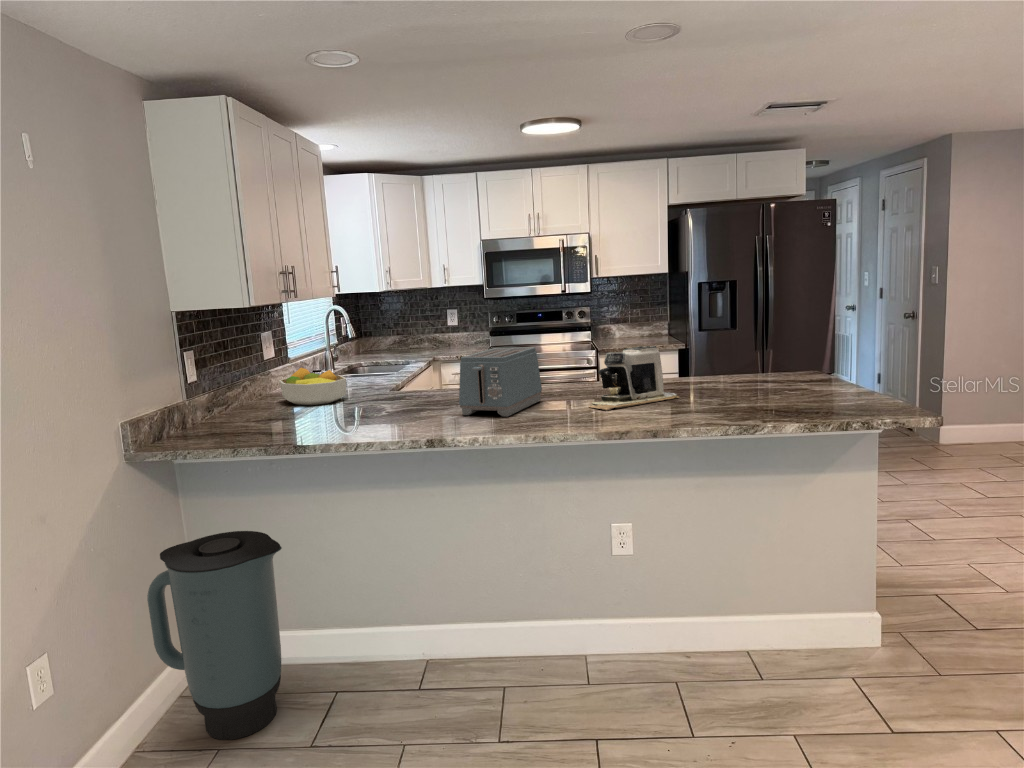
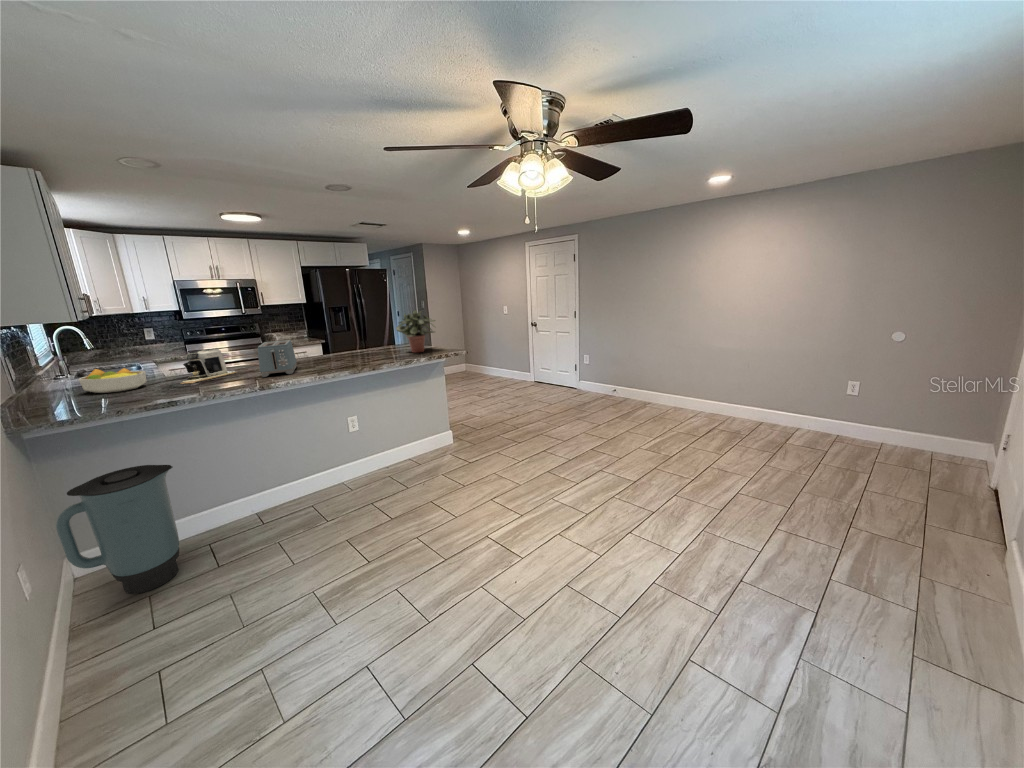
potted plant: none [757,295,869,403] -> present [396,310,435,353]
coffee maker: present [590,346,679,411] -> present [182,348,236,384]

